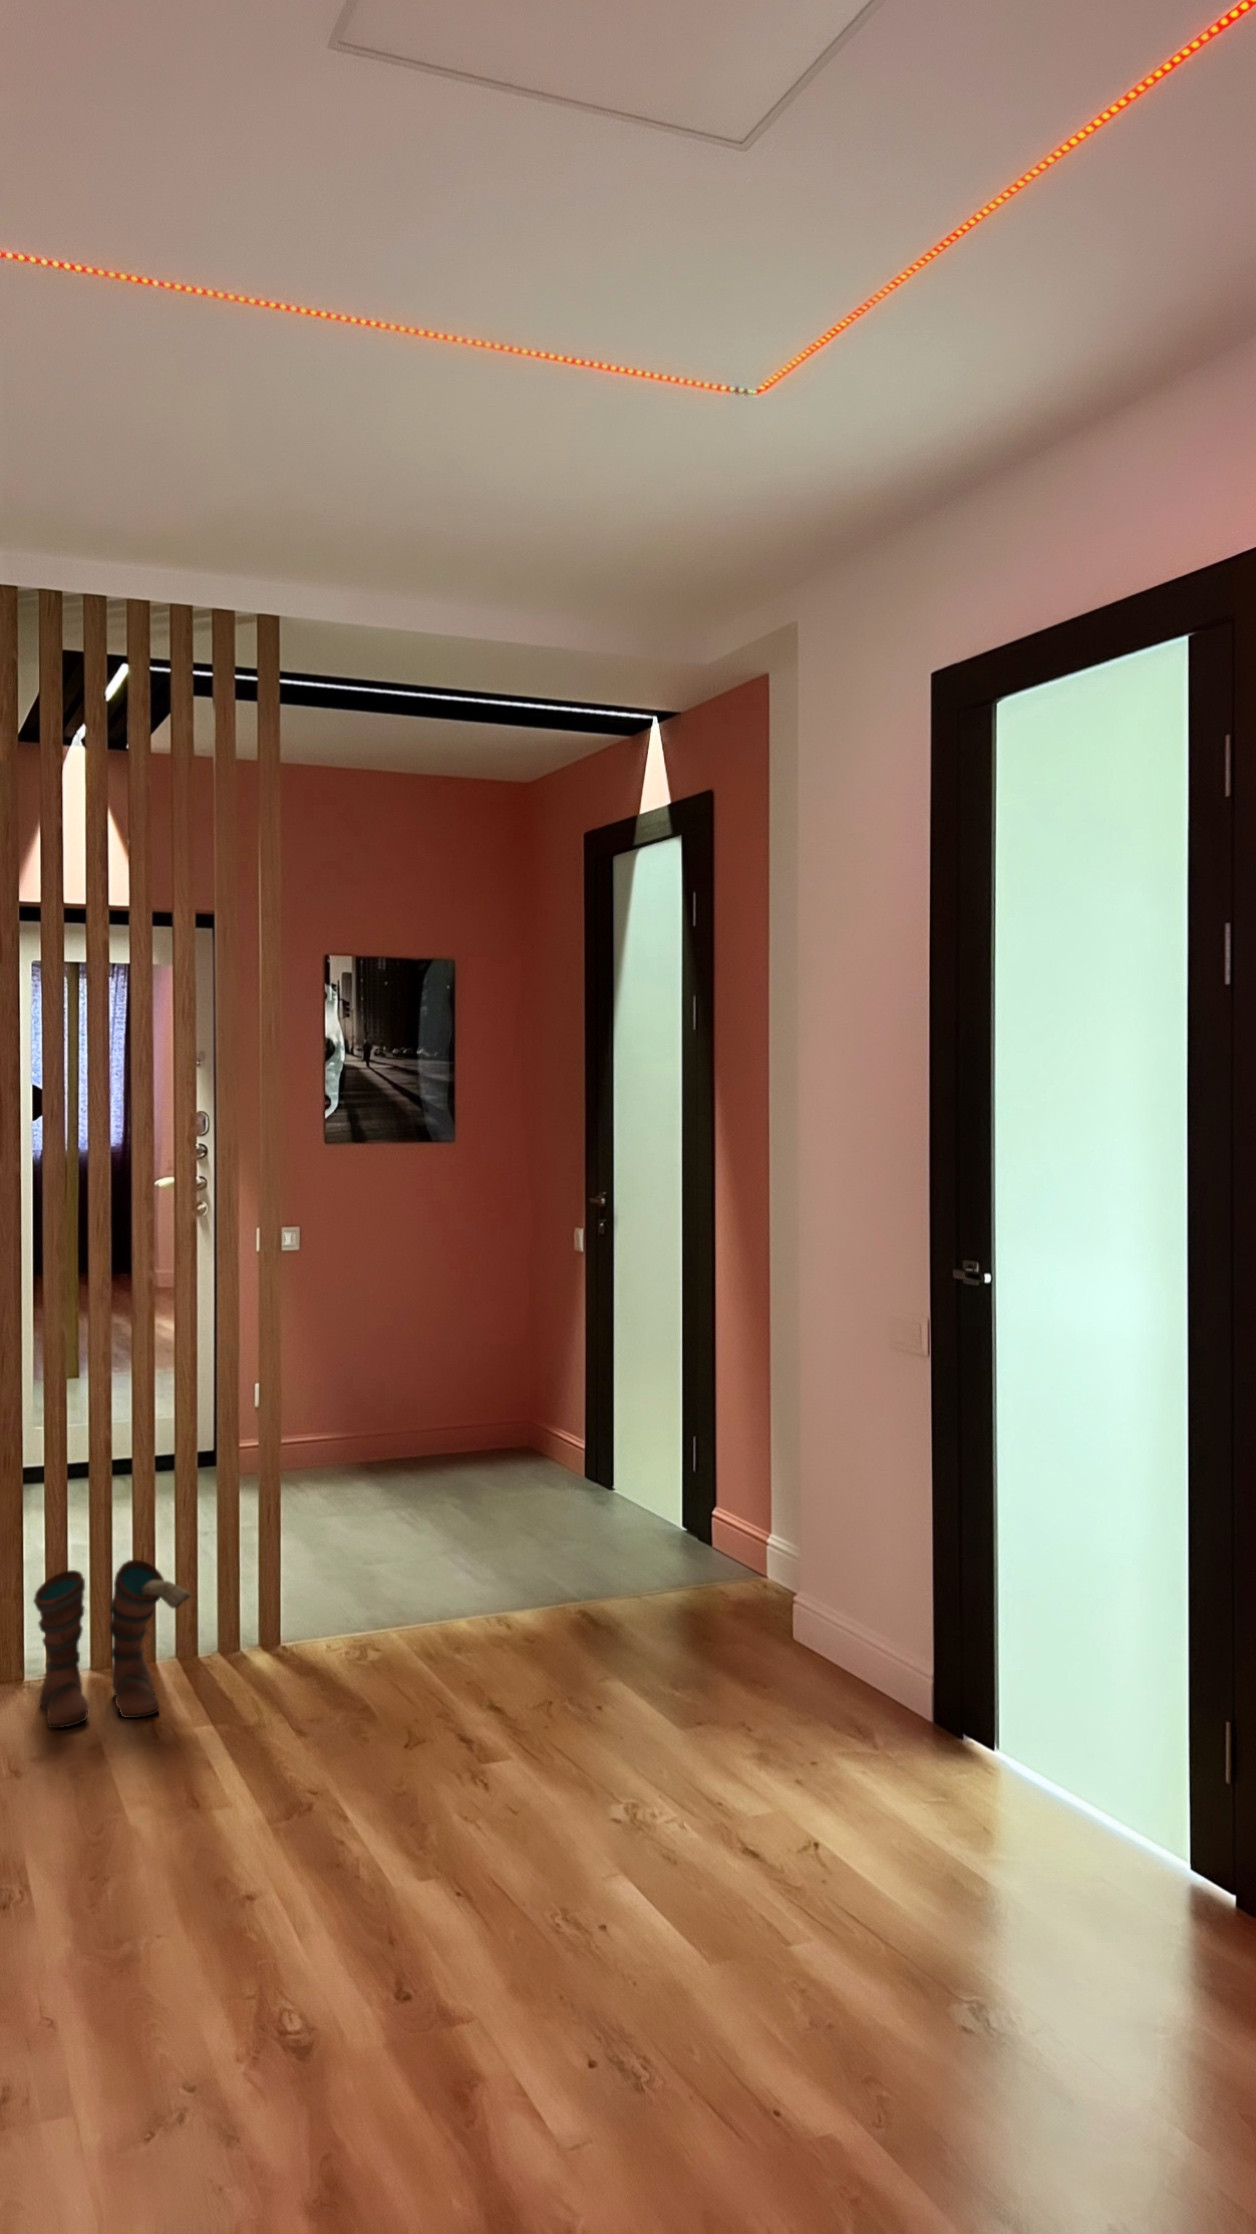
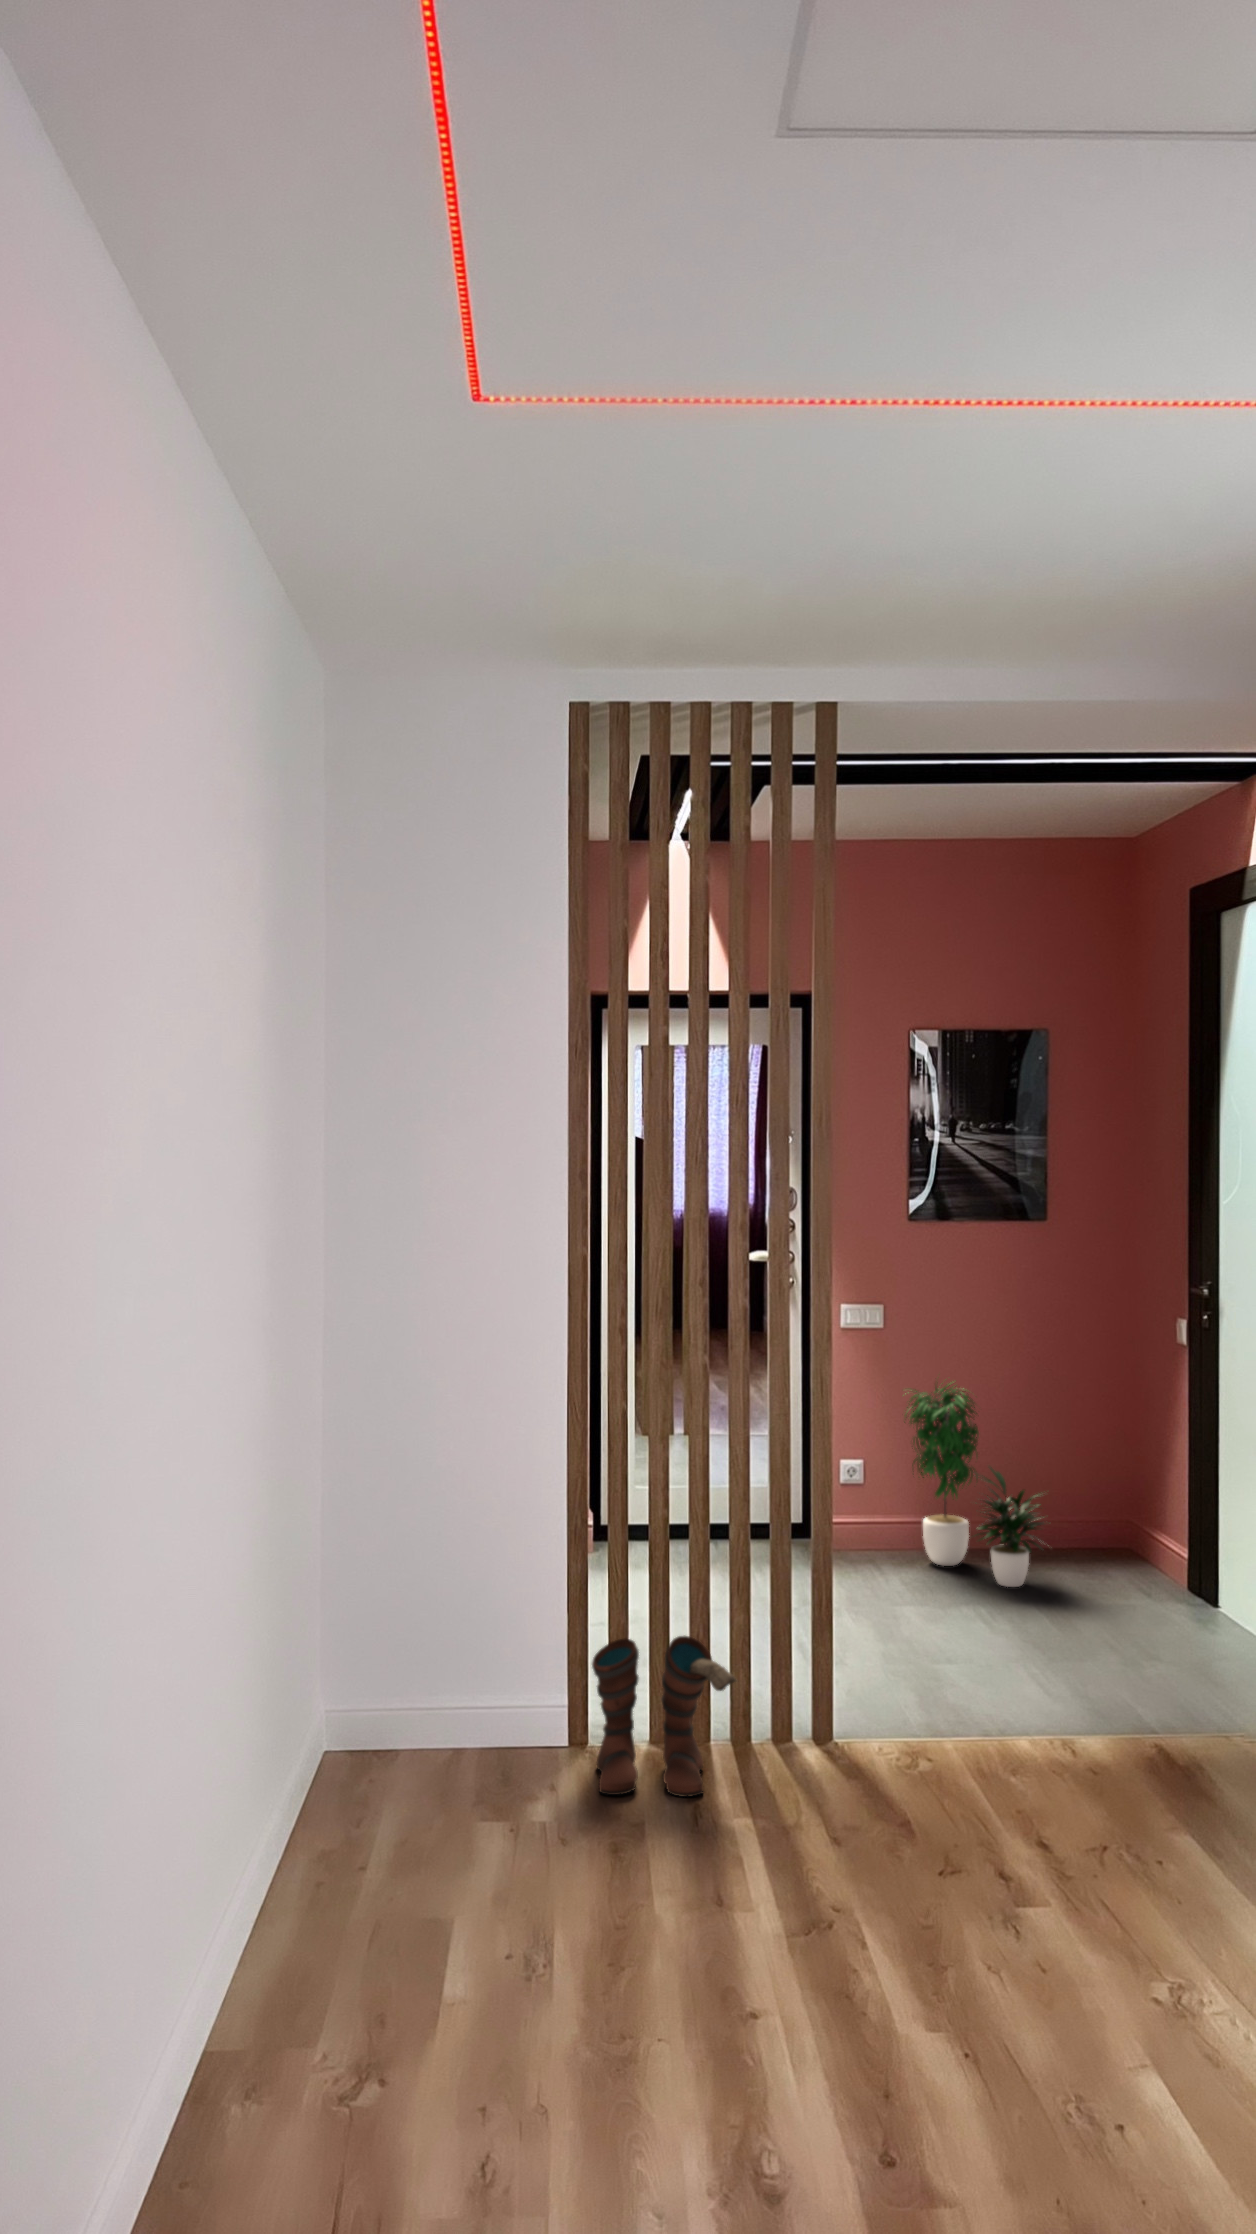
potted plant: none [314,1292,463,1492] -> present [906,1382,1044,1587]

